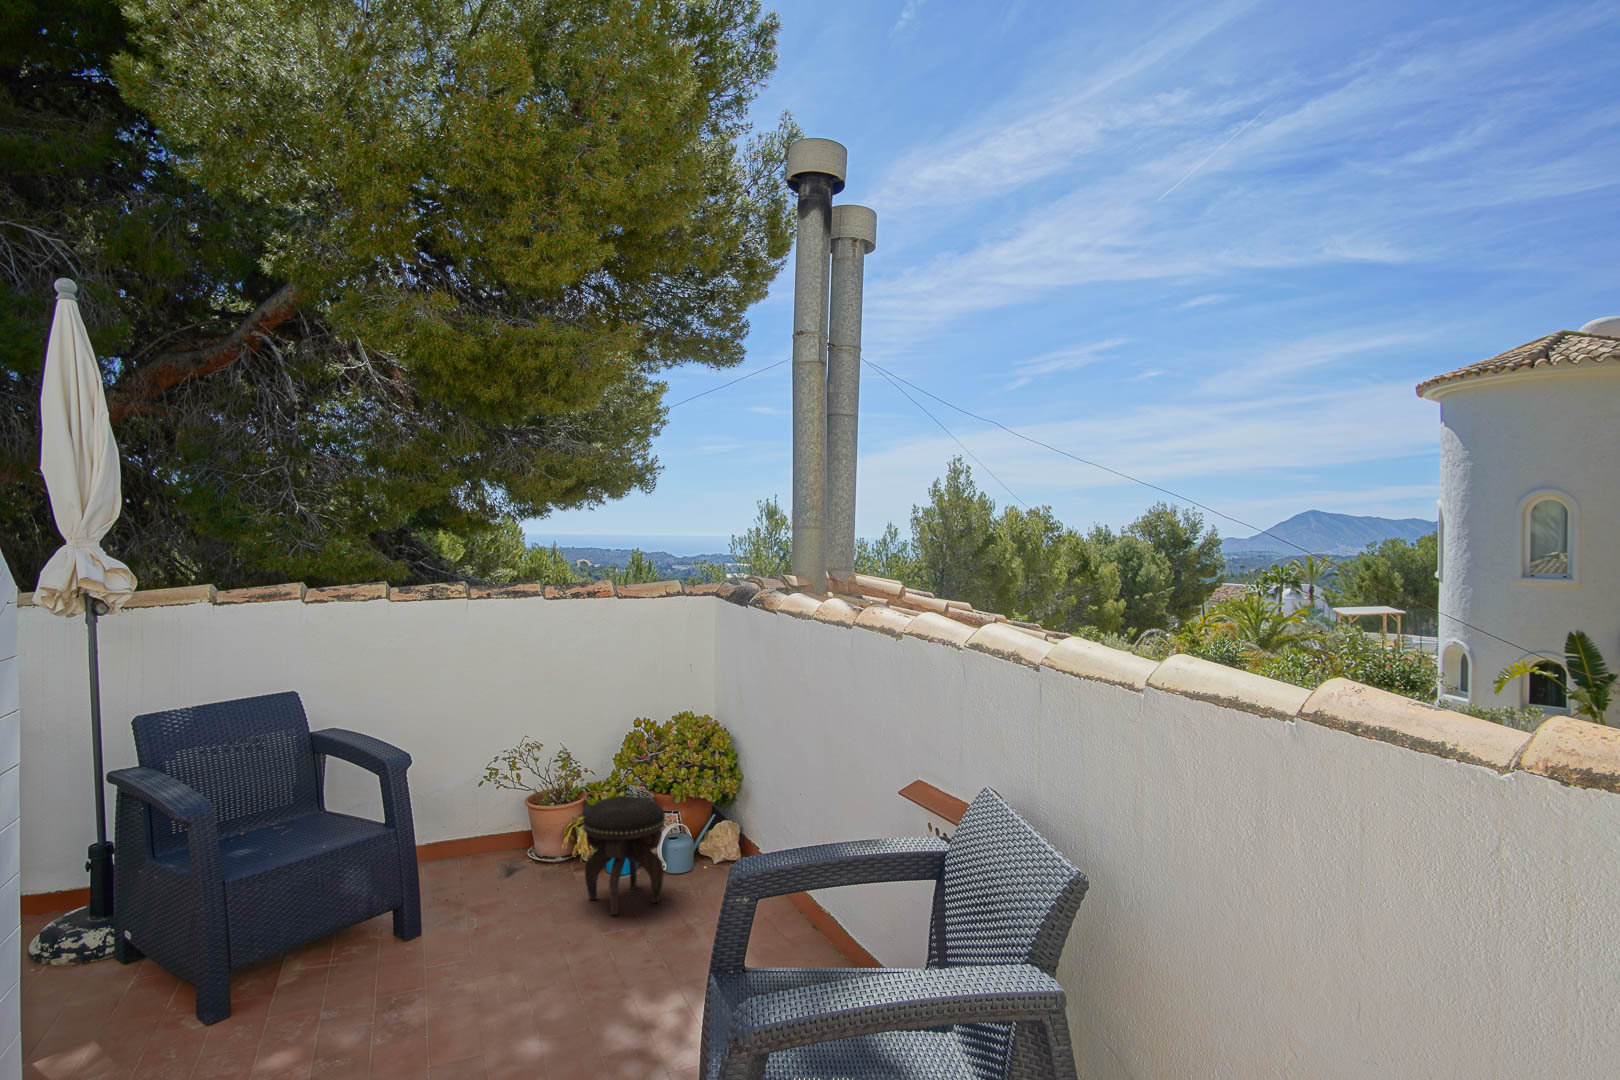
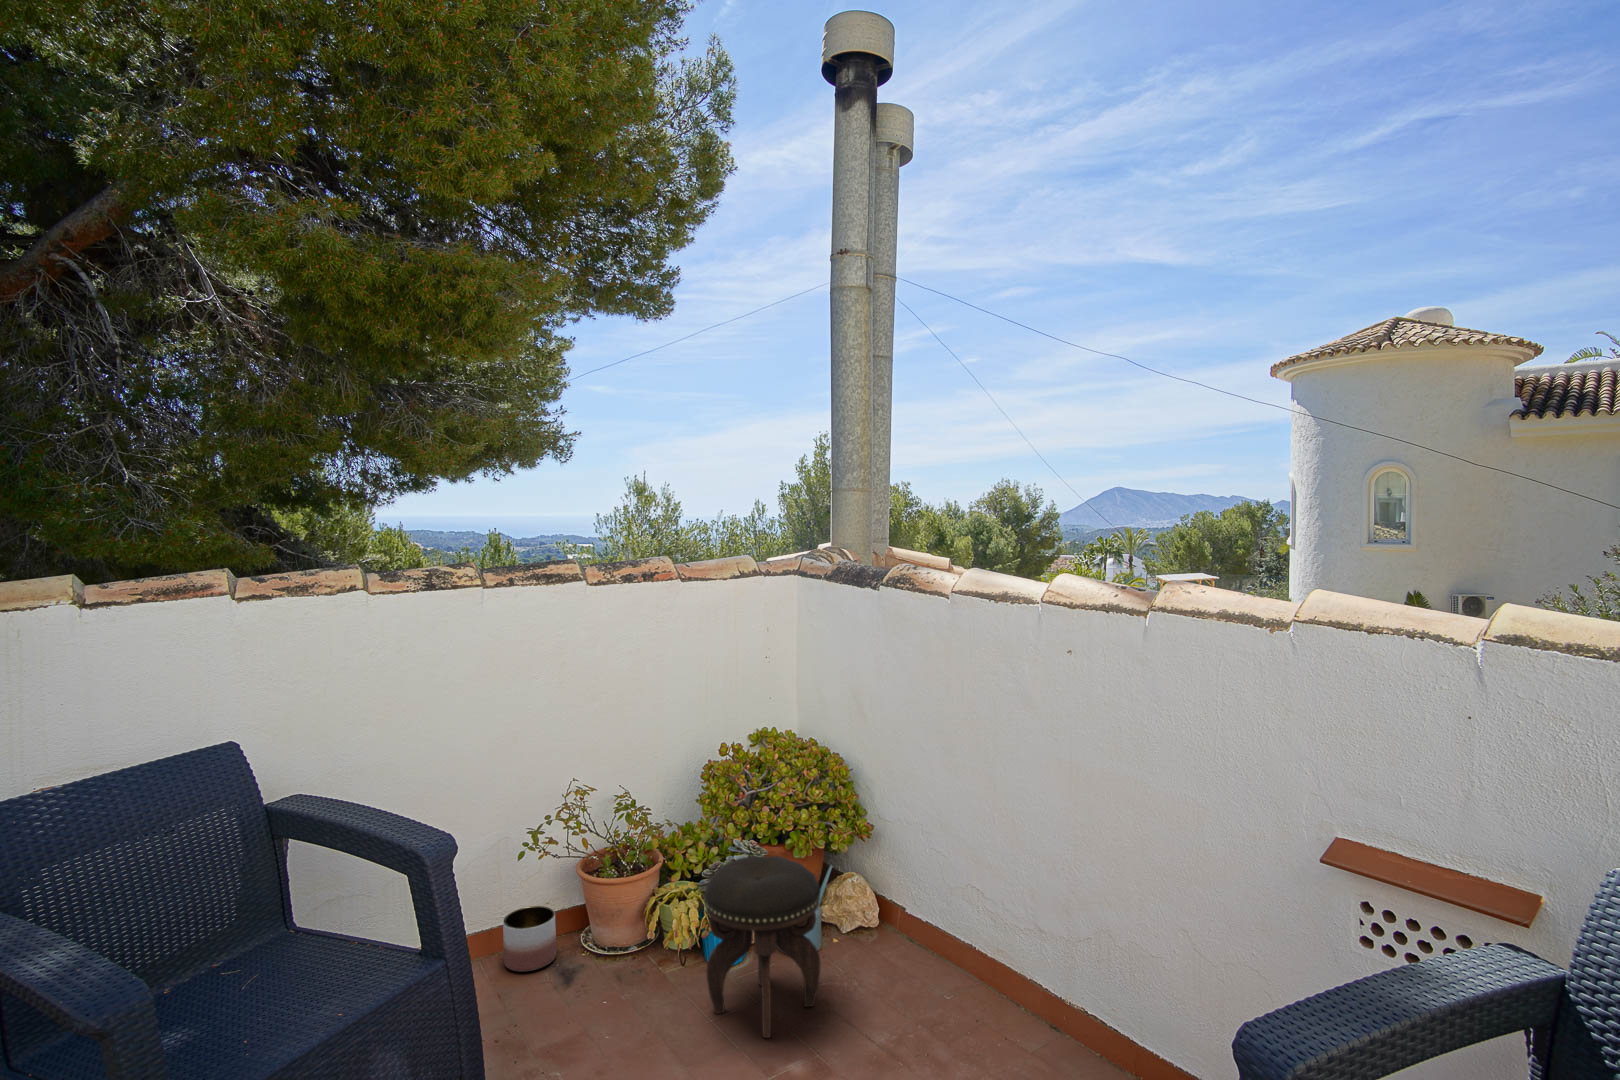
planter: none [471,825,508,866] -> present [503,906,556,972]

